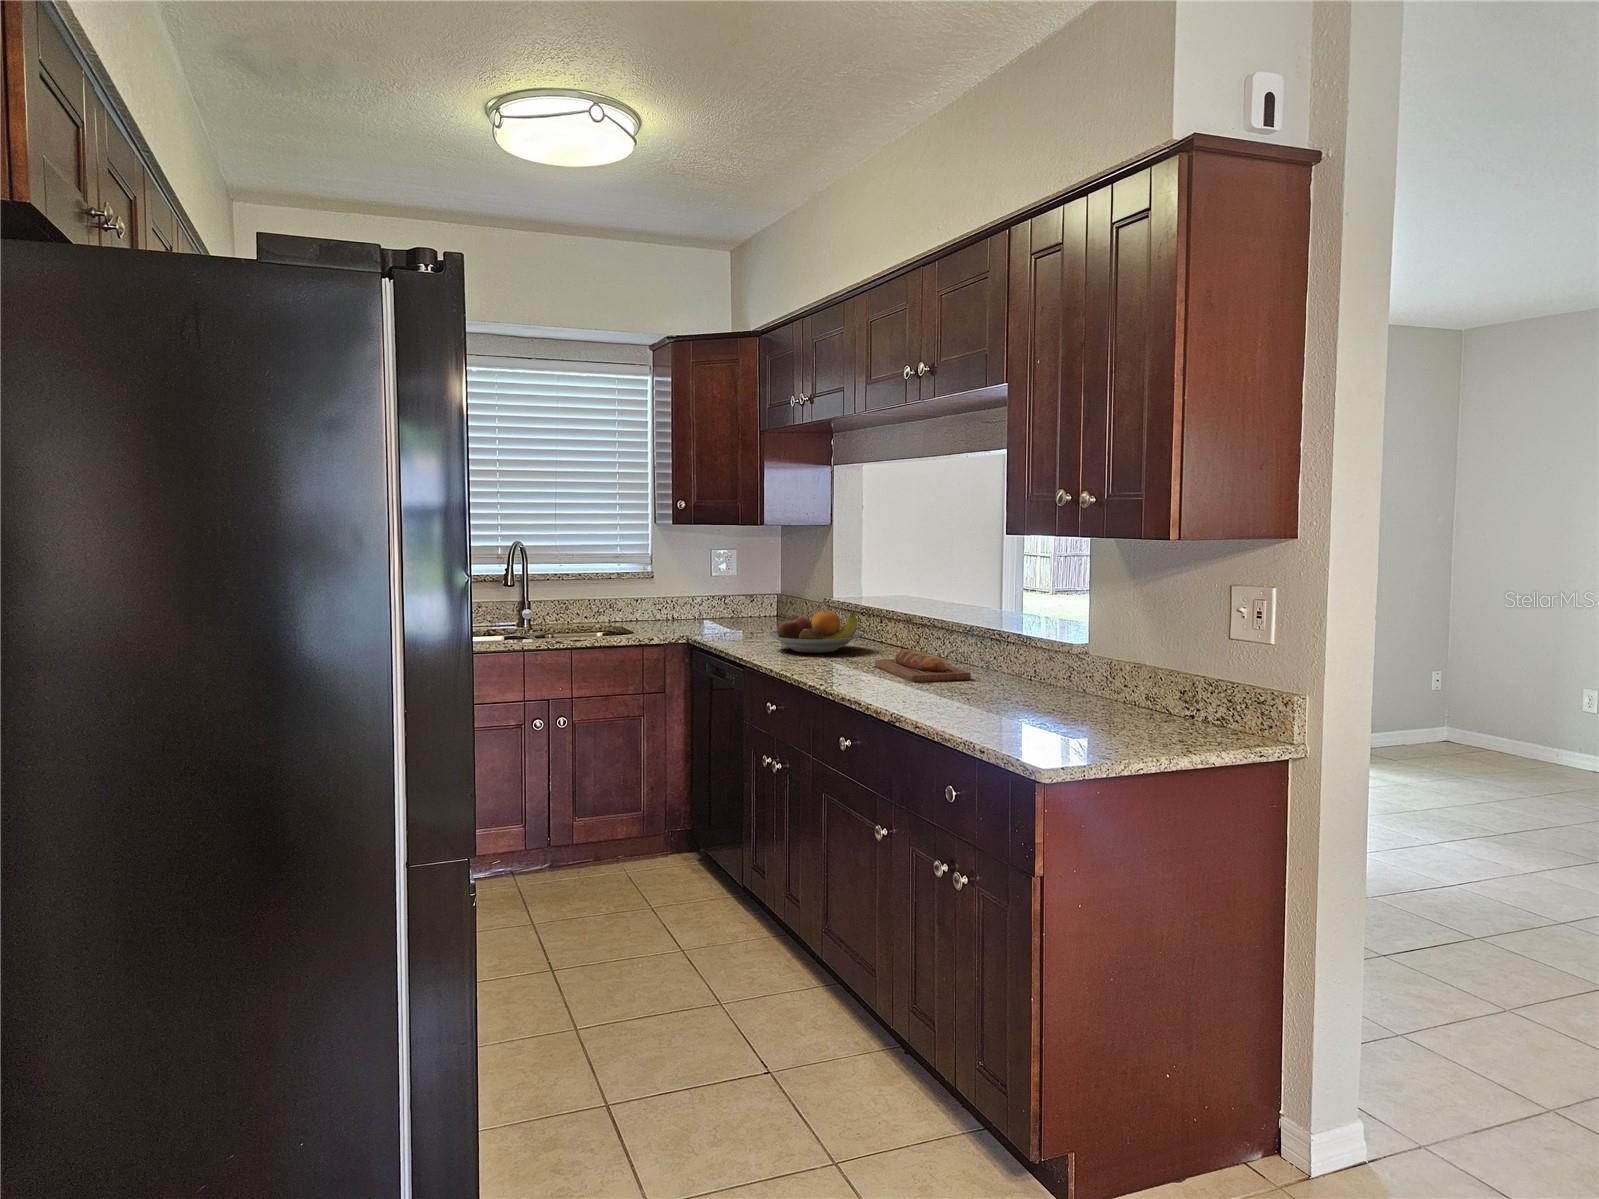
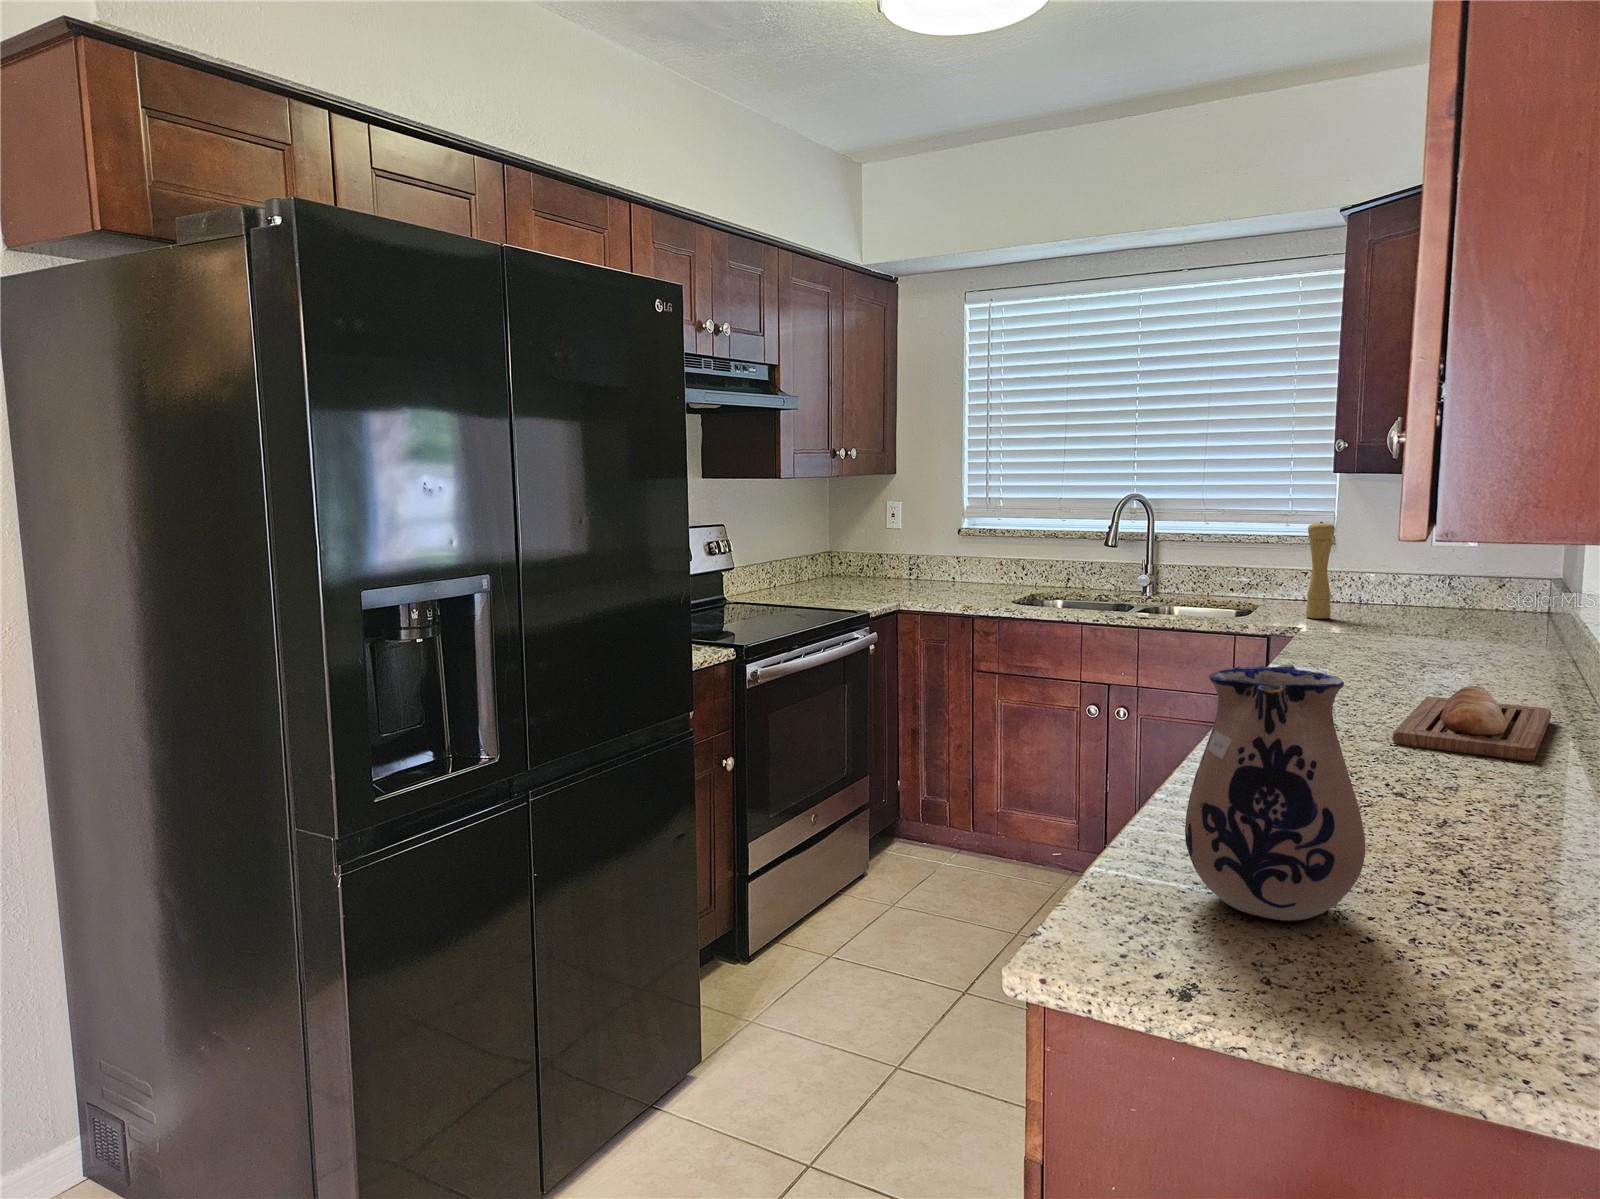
pepper mill: none [667,561,684,631] -> present [1306,522,1335,619]
fruit bowl: present [768,611,861,653] -> none [1339,606,1515,675]
ceramic pitcher: none [1018,628,1094,739] -> present [1185,664,1365,921]

